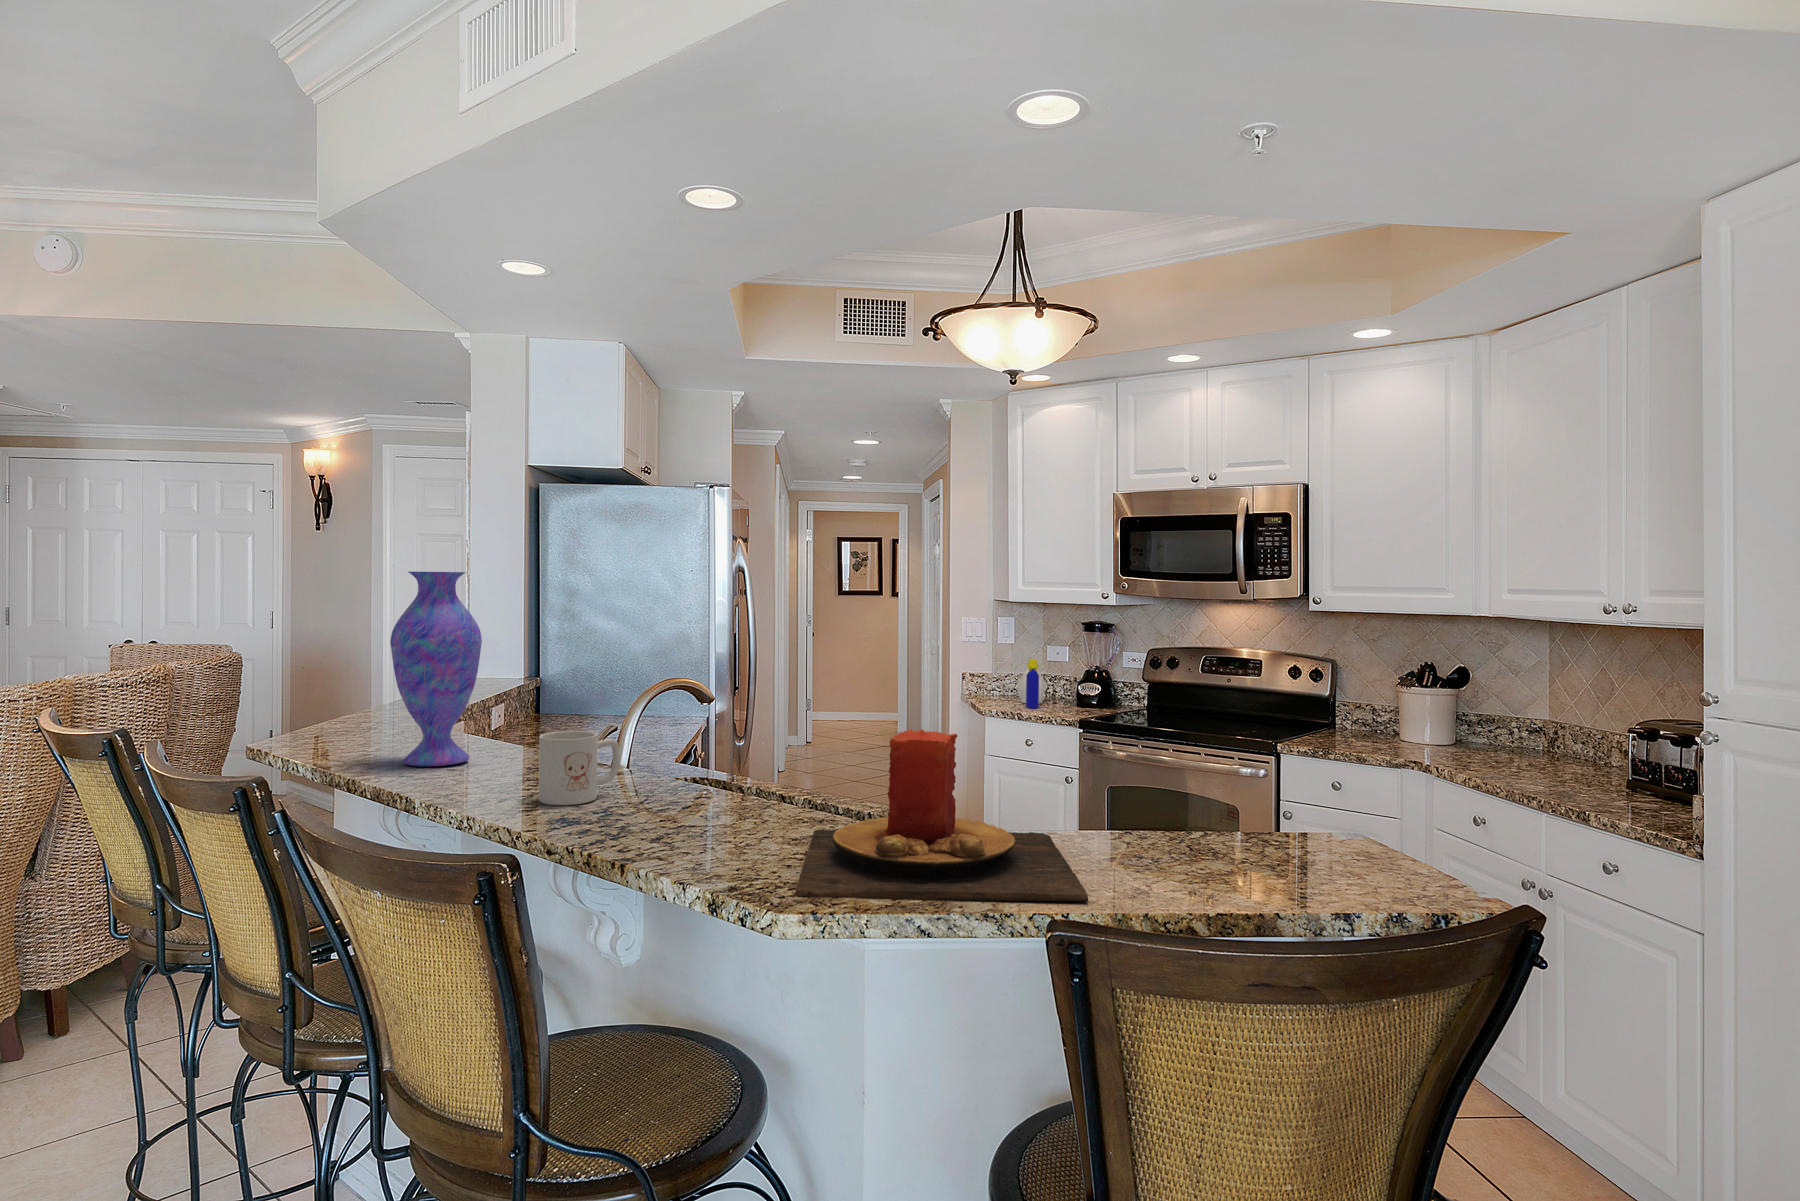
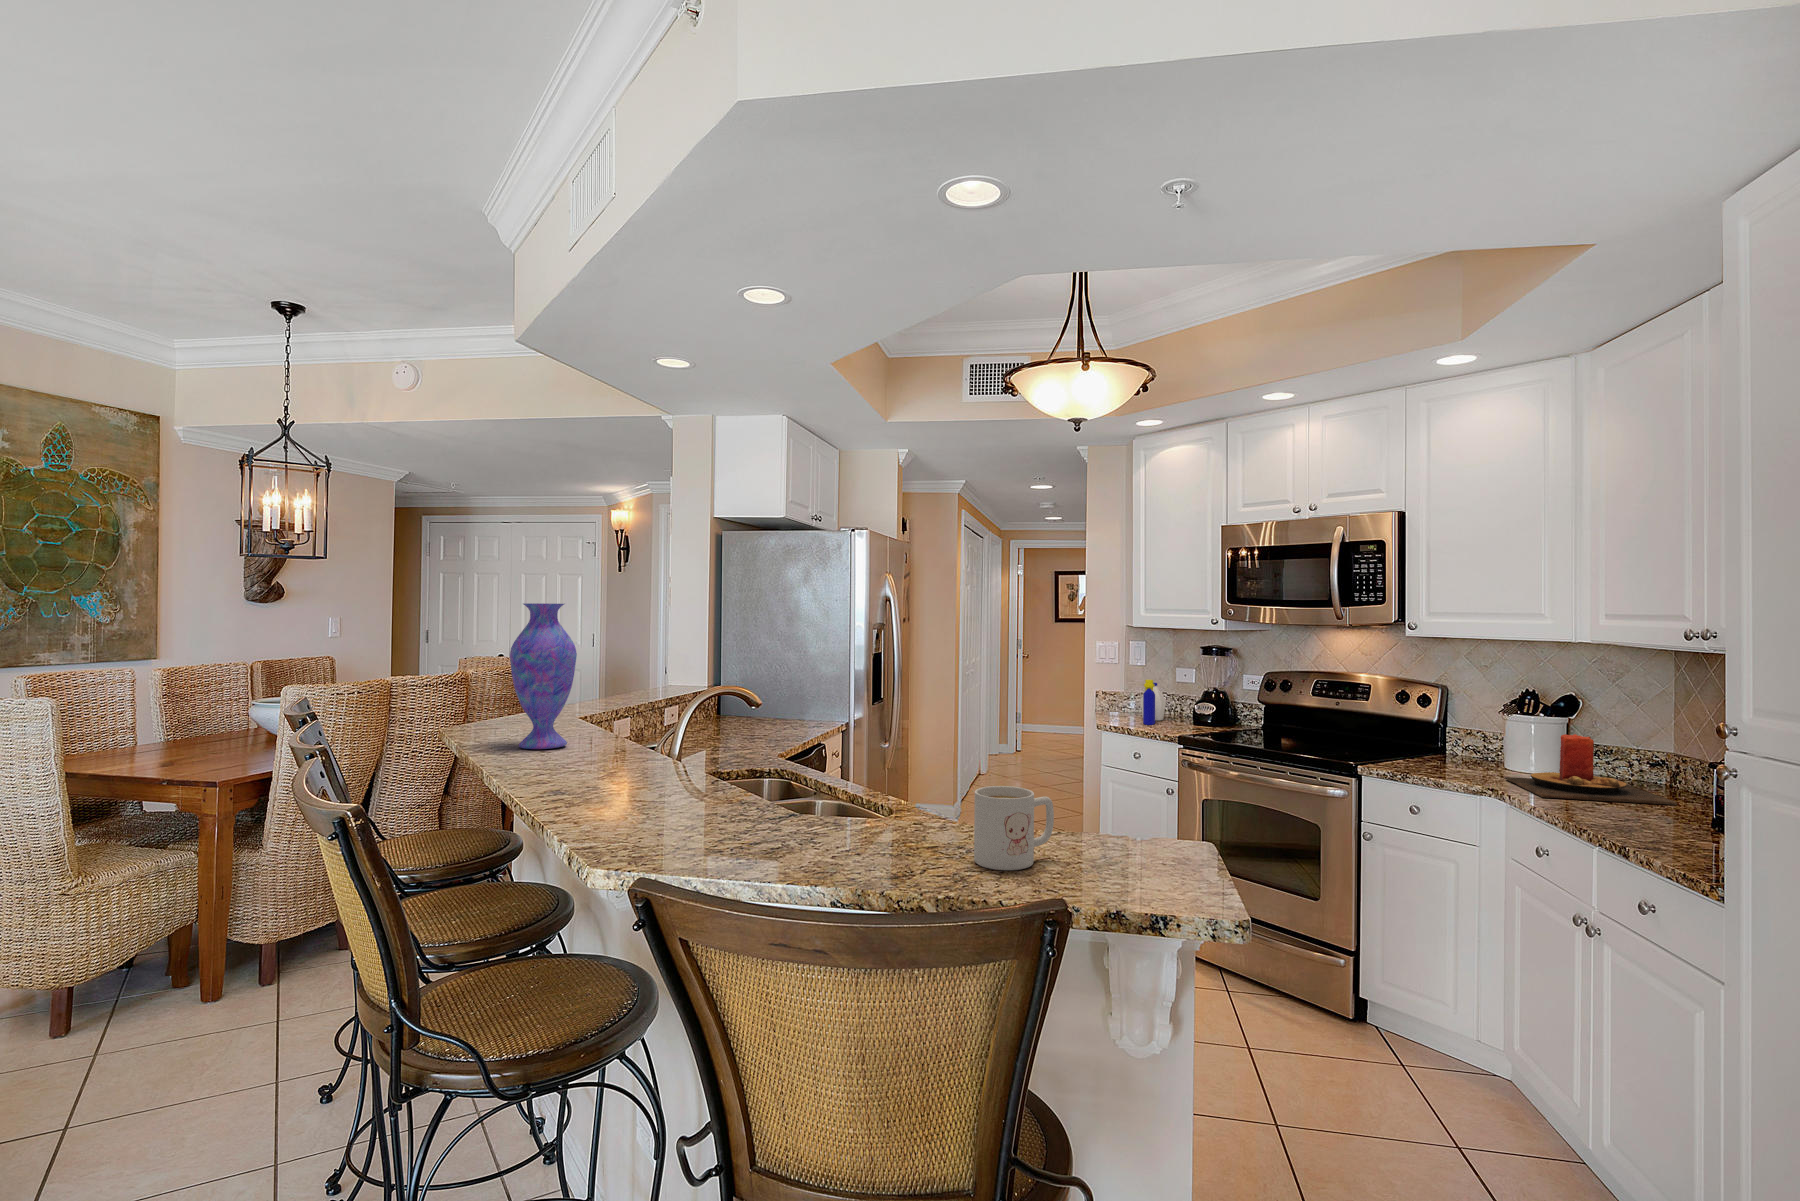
candle: present [795,729,1088,901] -> present [1505,734,1677,805]
mug: present [539,731,620,805] -> present [974,786,1054,870]

